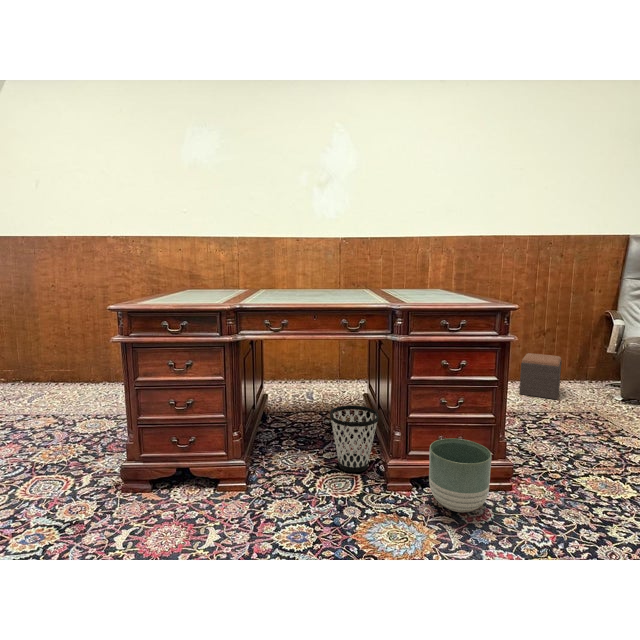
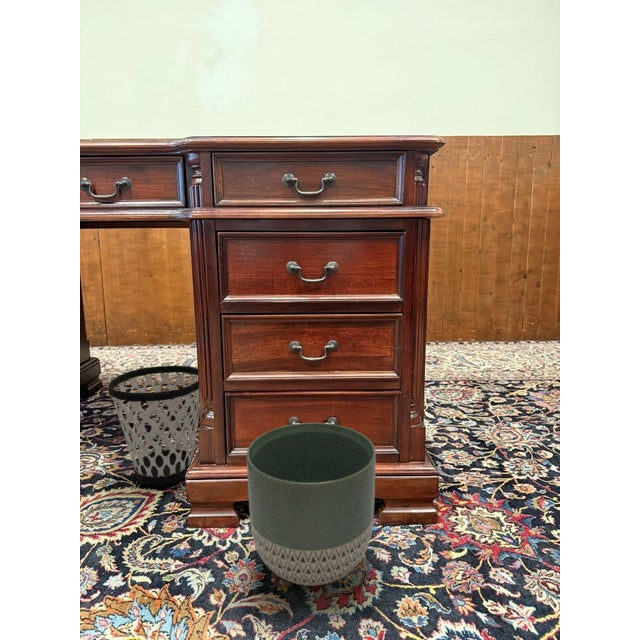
footstool: present [519,353,562,399] -> none [488,301,548,363]

